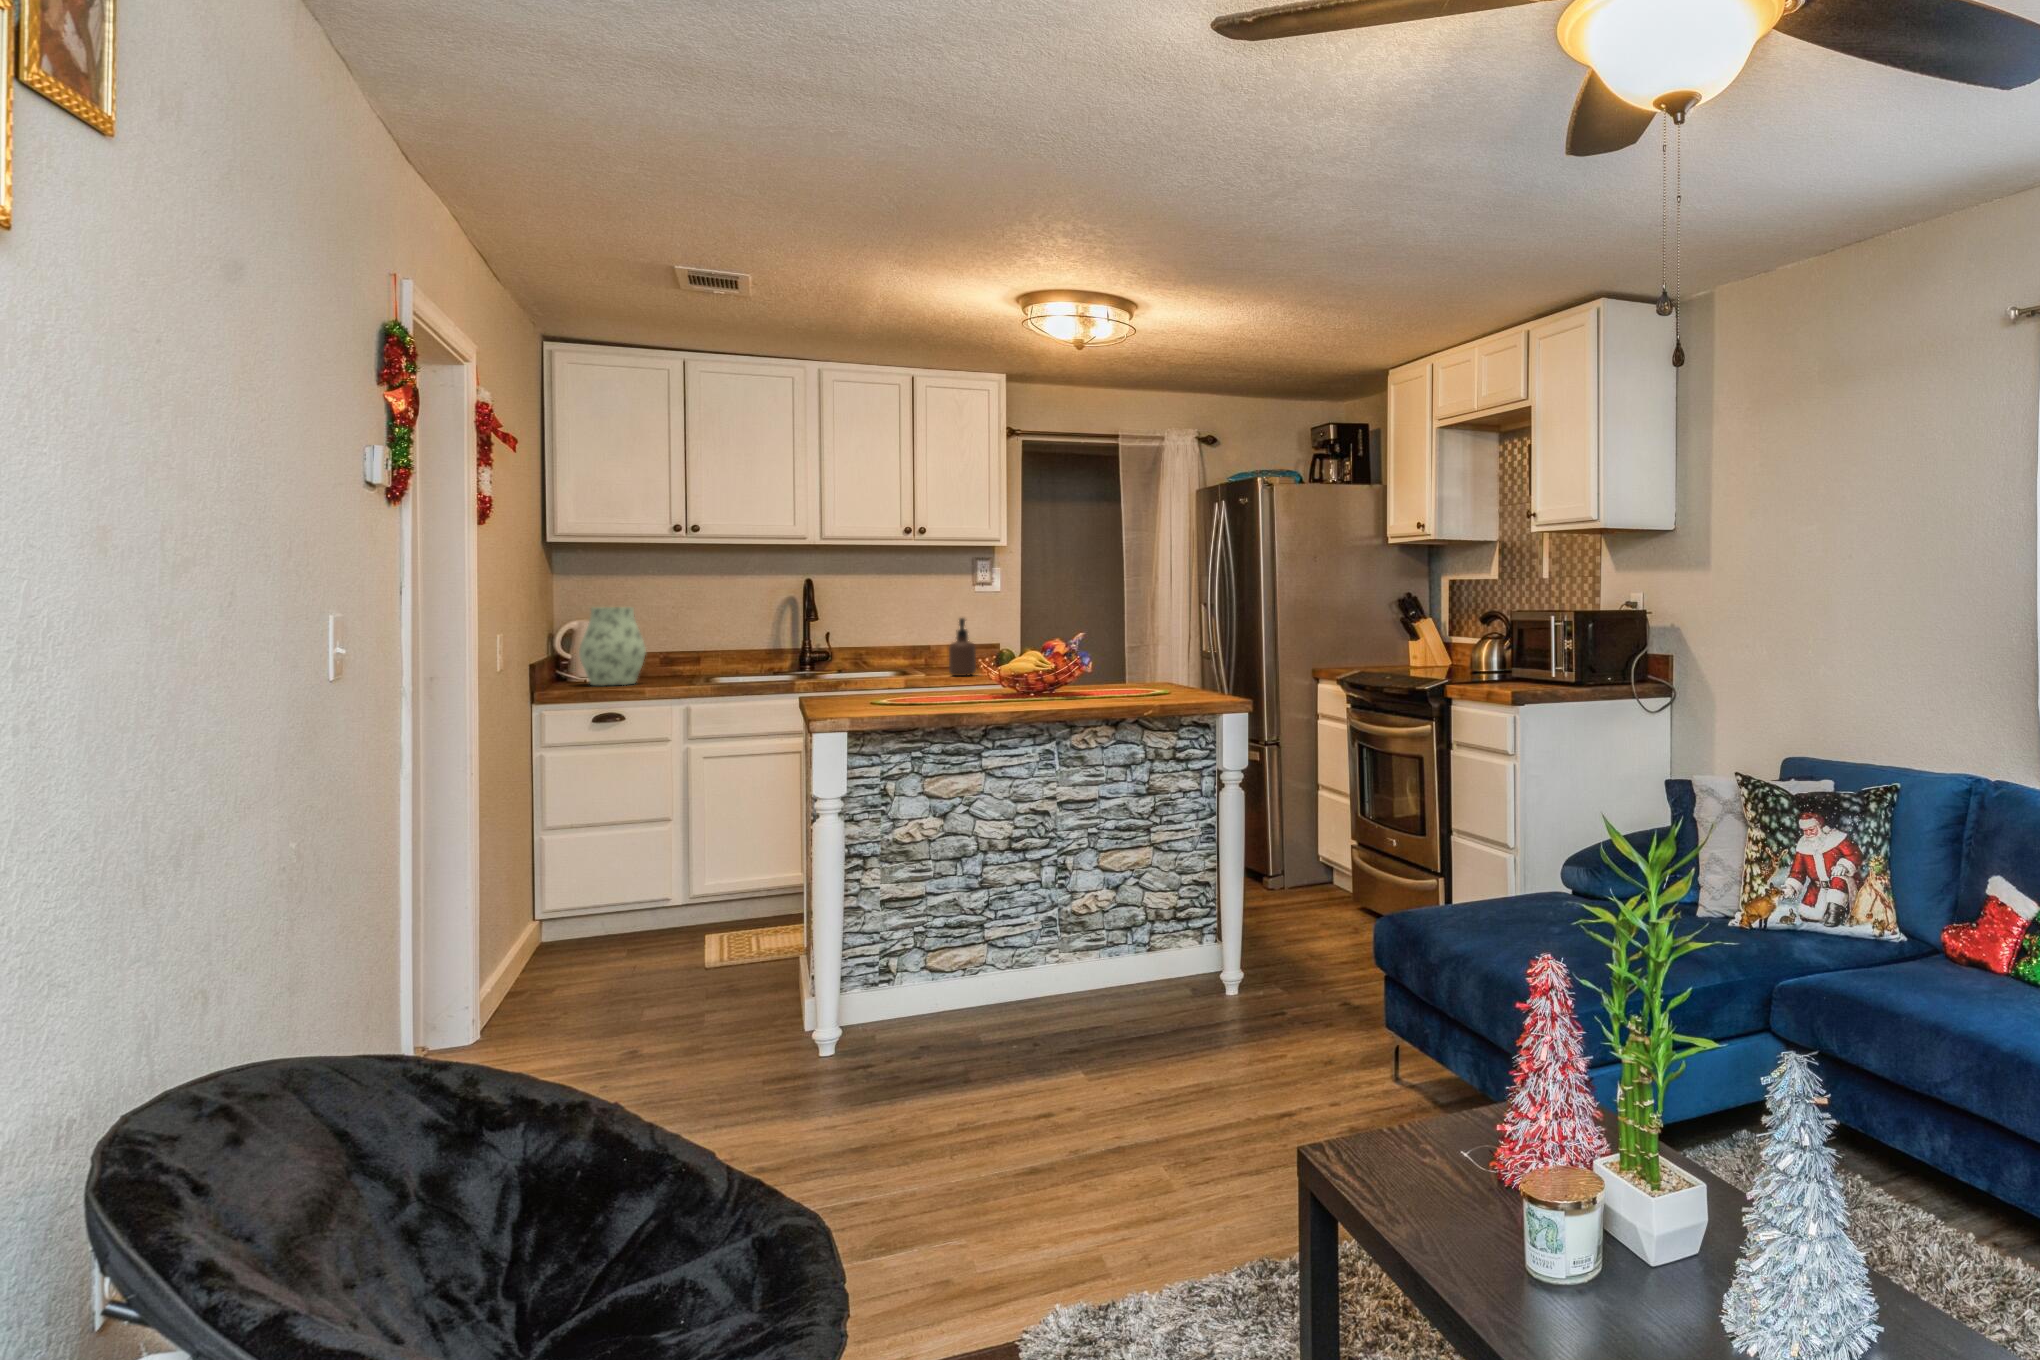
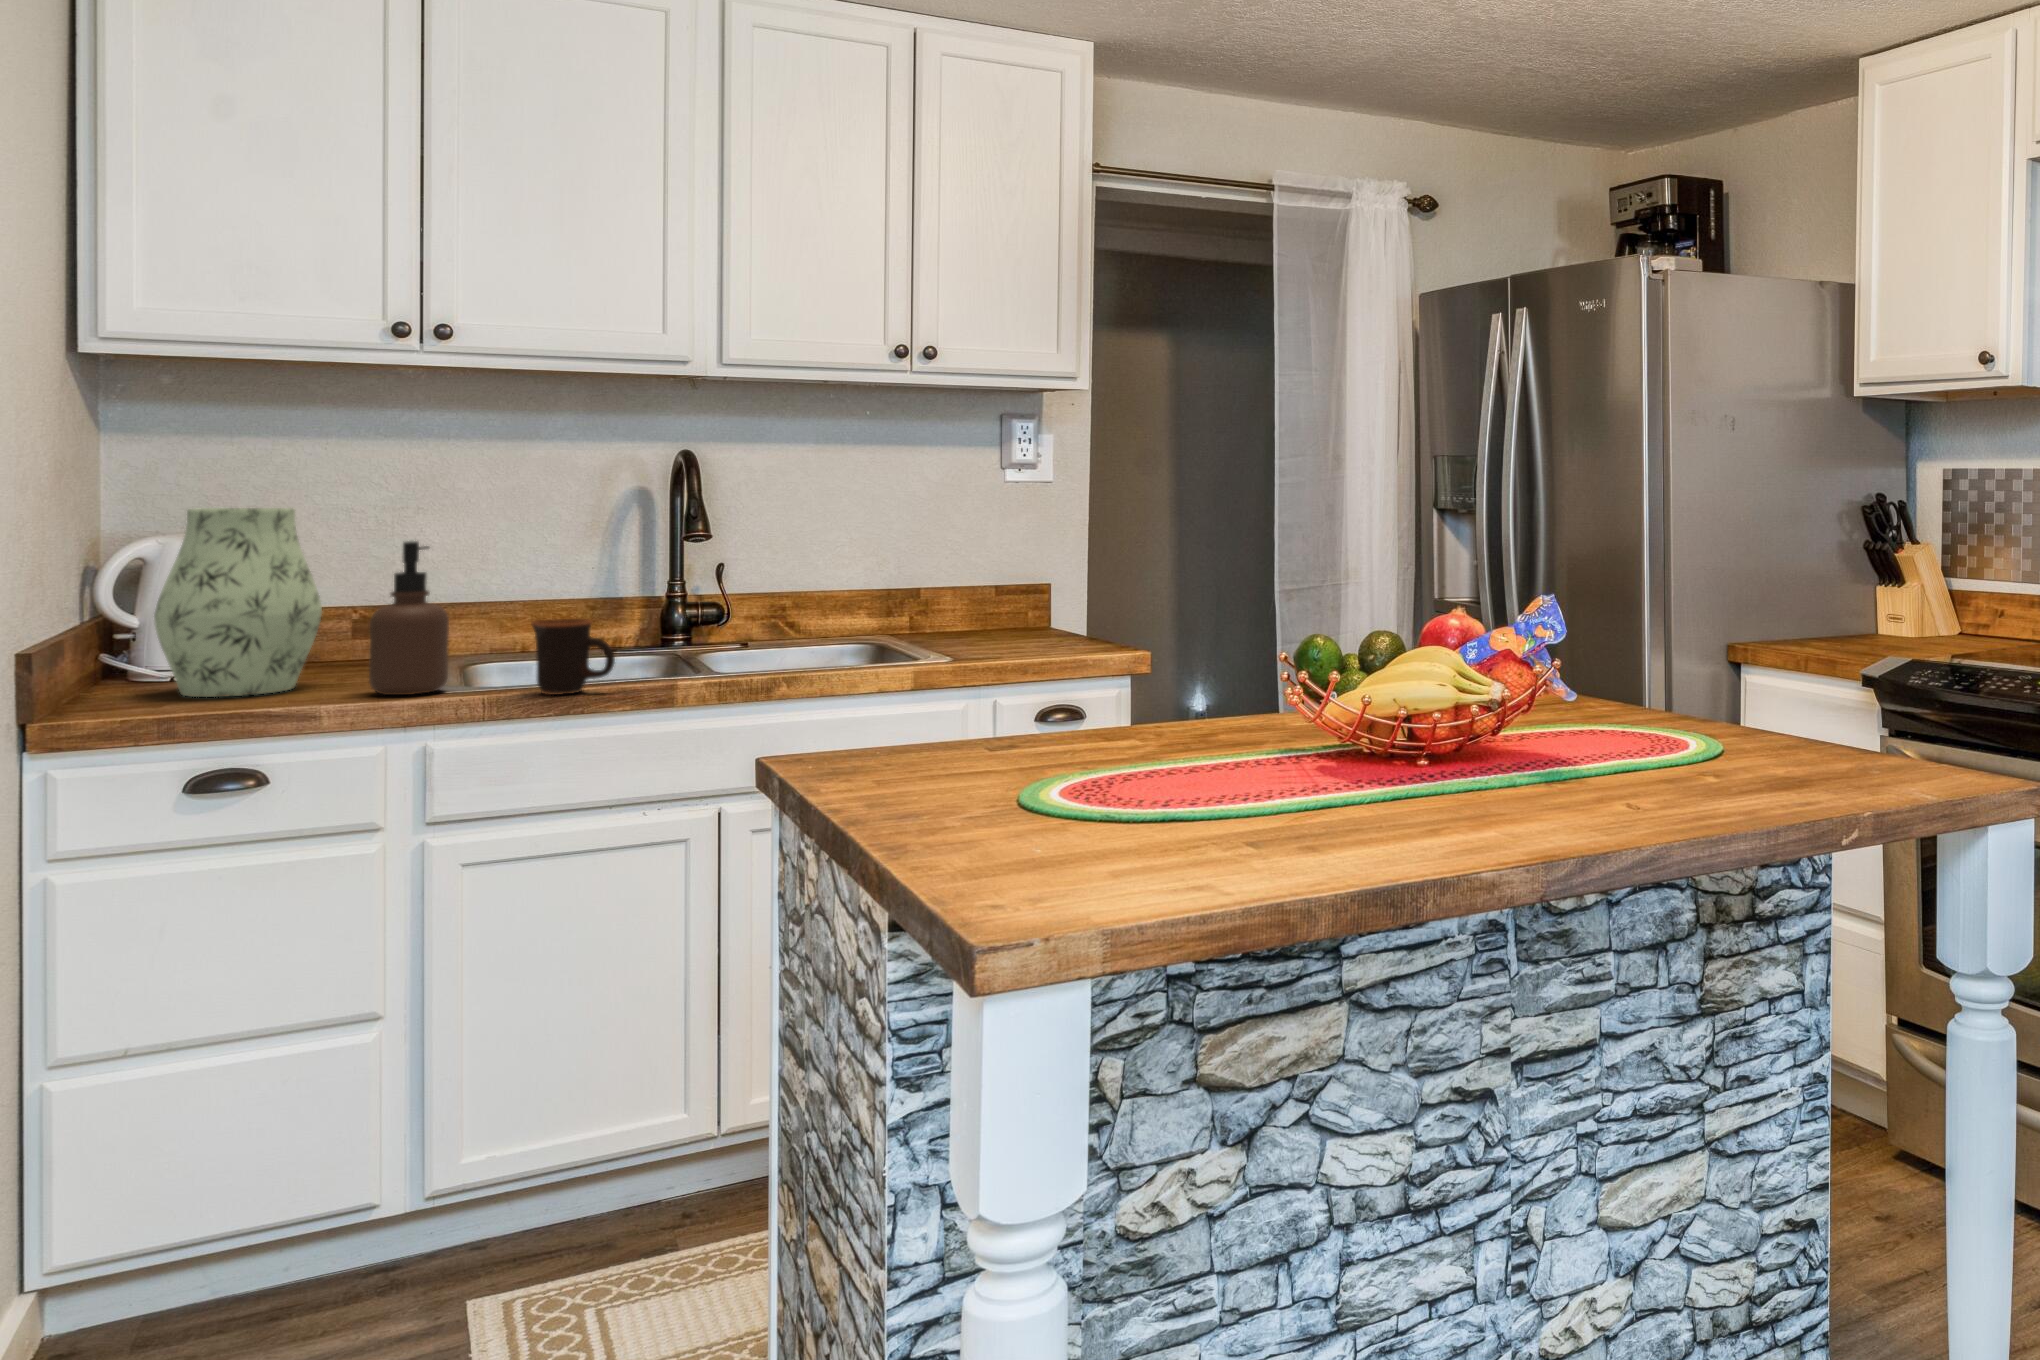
soap dispenser: present [949,618,976,676] -> present [369,541,449,695]
mug: none [731,654,766,686] -> present [531,619,615,695]

